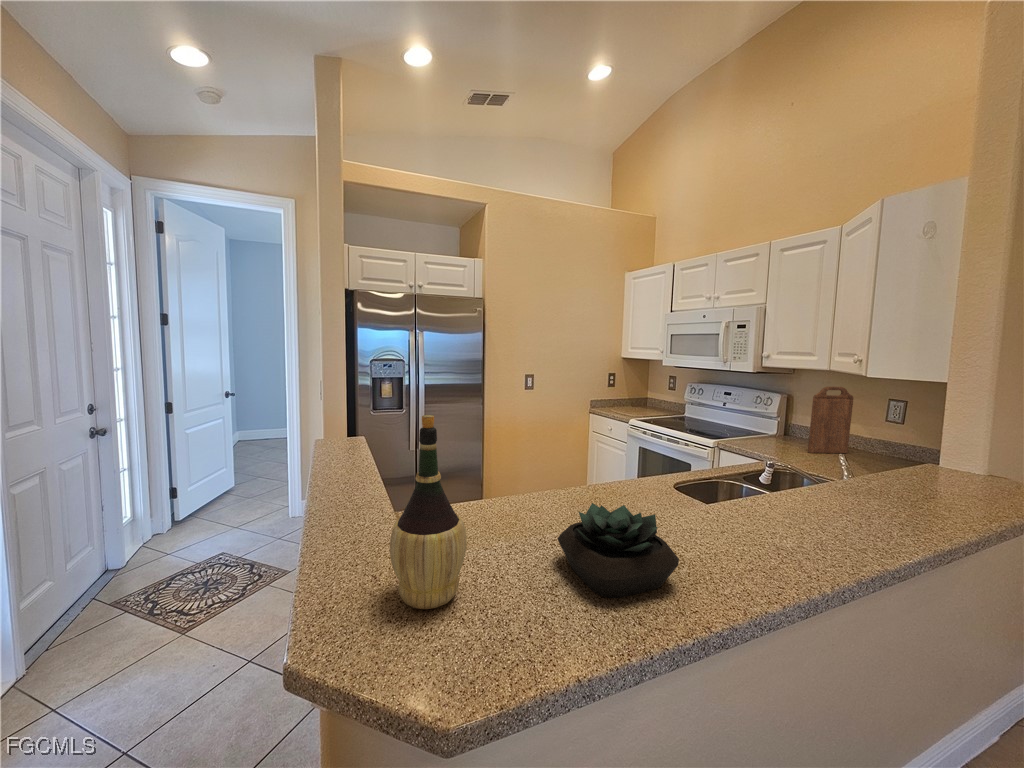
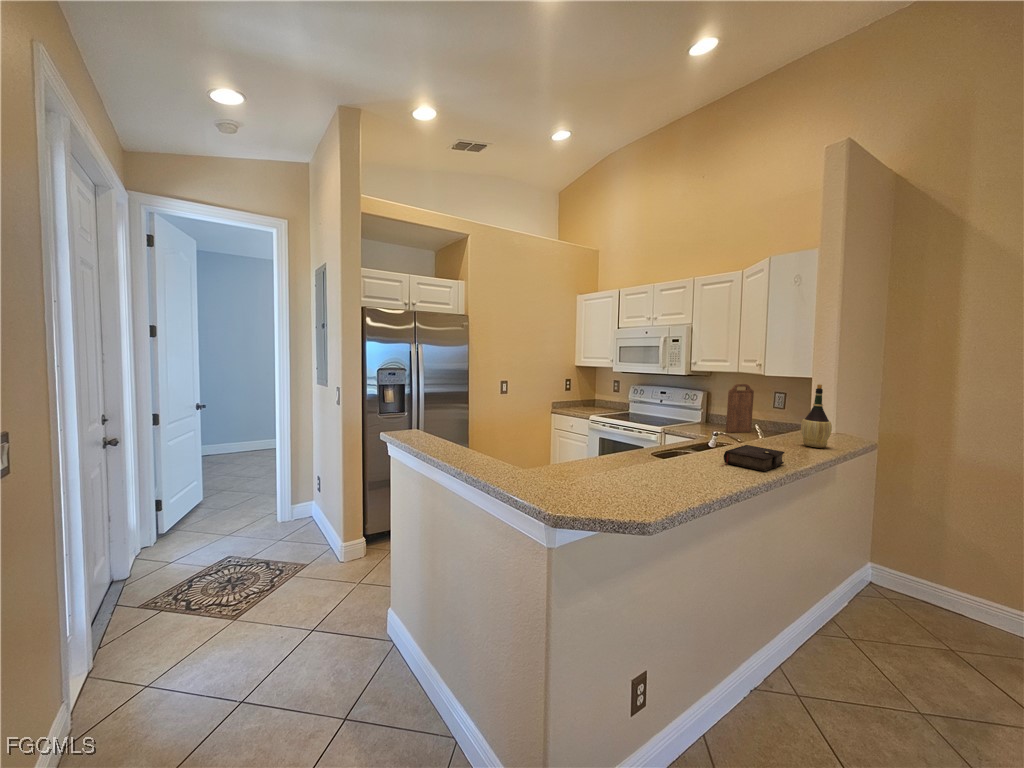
wine bottle: present [390,415,467,609] -> present [801,384,832,448]
book: none [742,491,869,549] -> present [722,445,785,471]
succulent plant: present [557,503,679,598] -> none [633,450,705,495]

